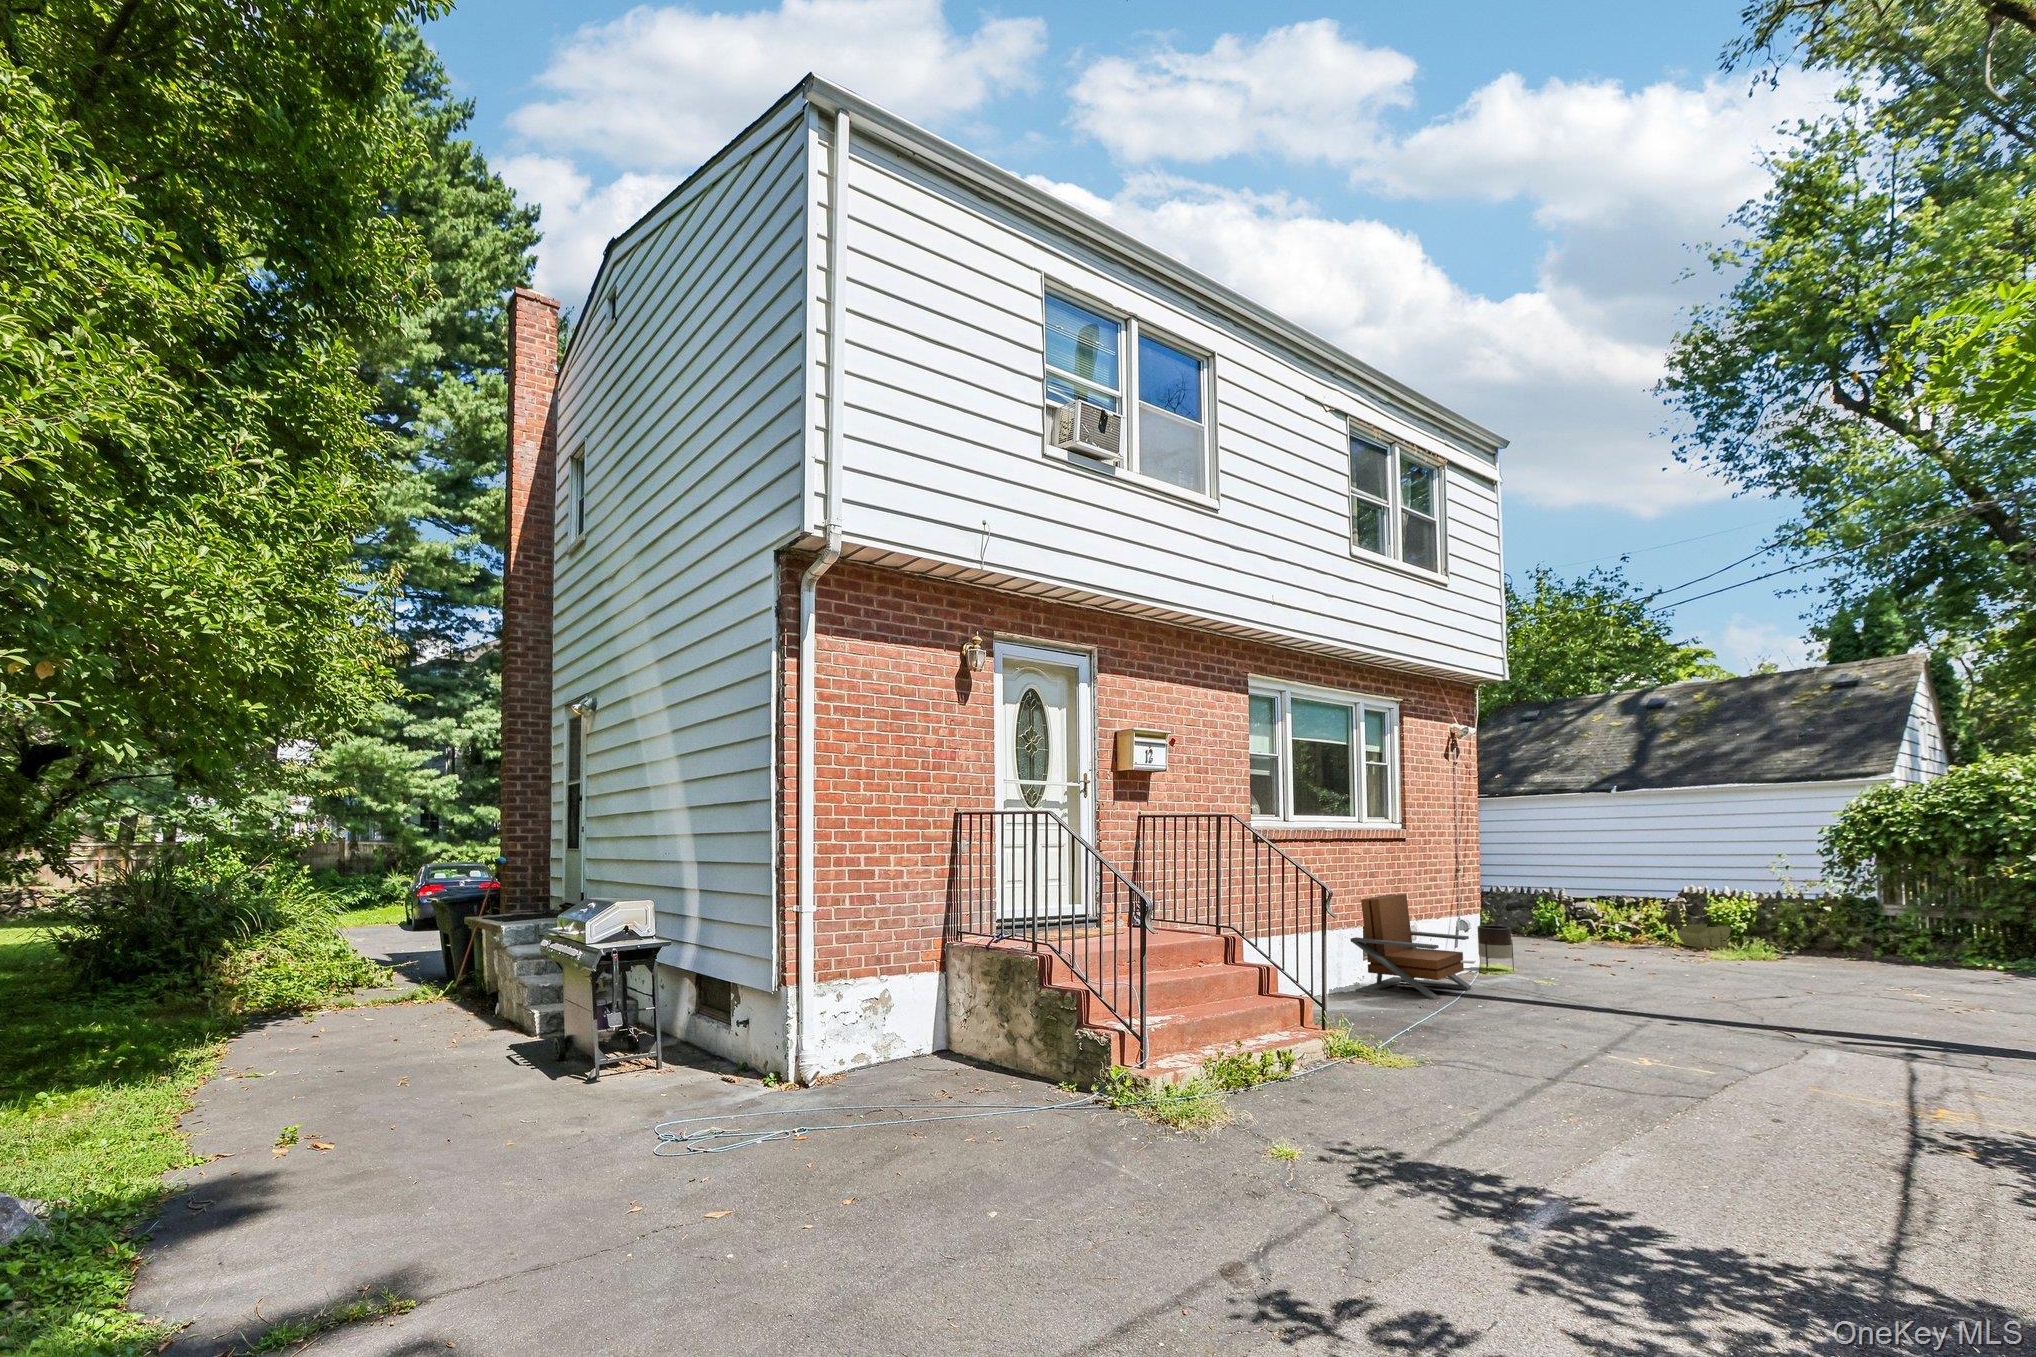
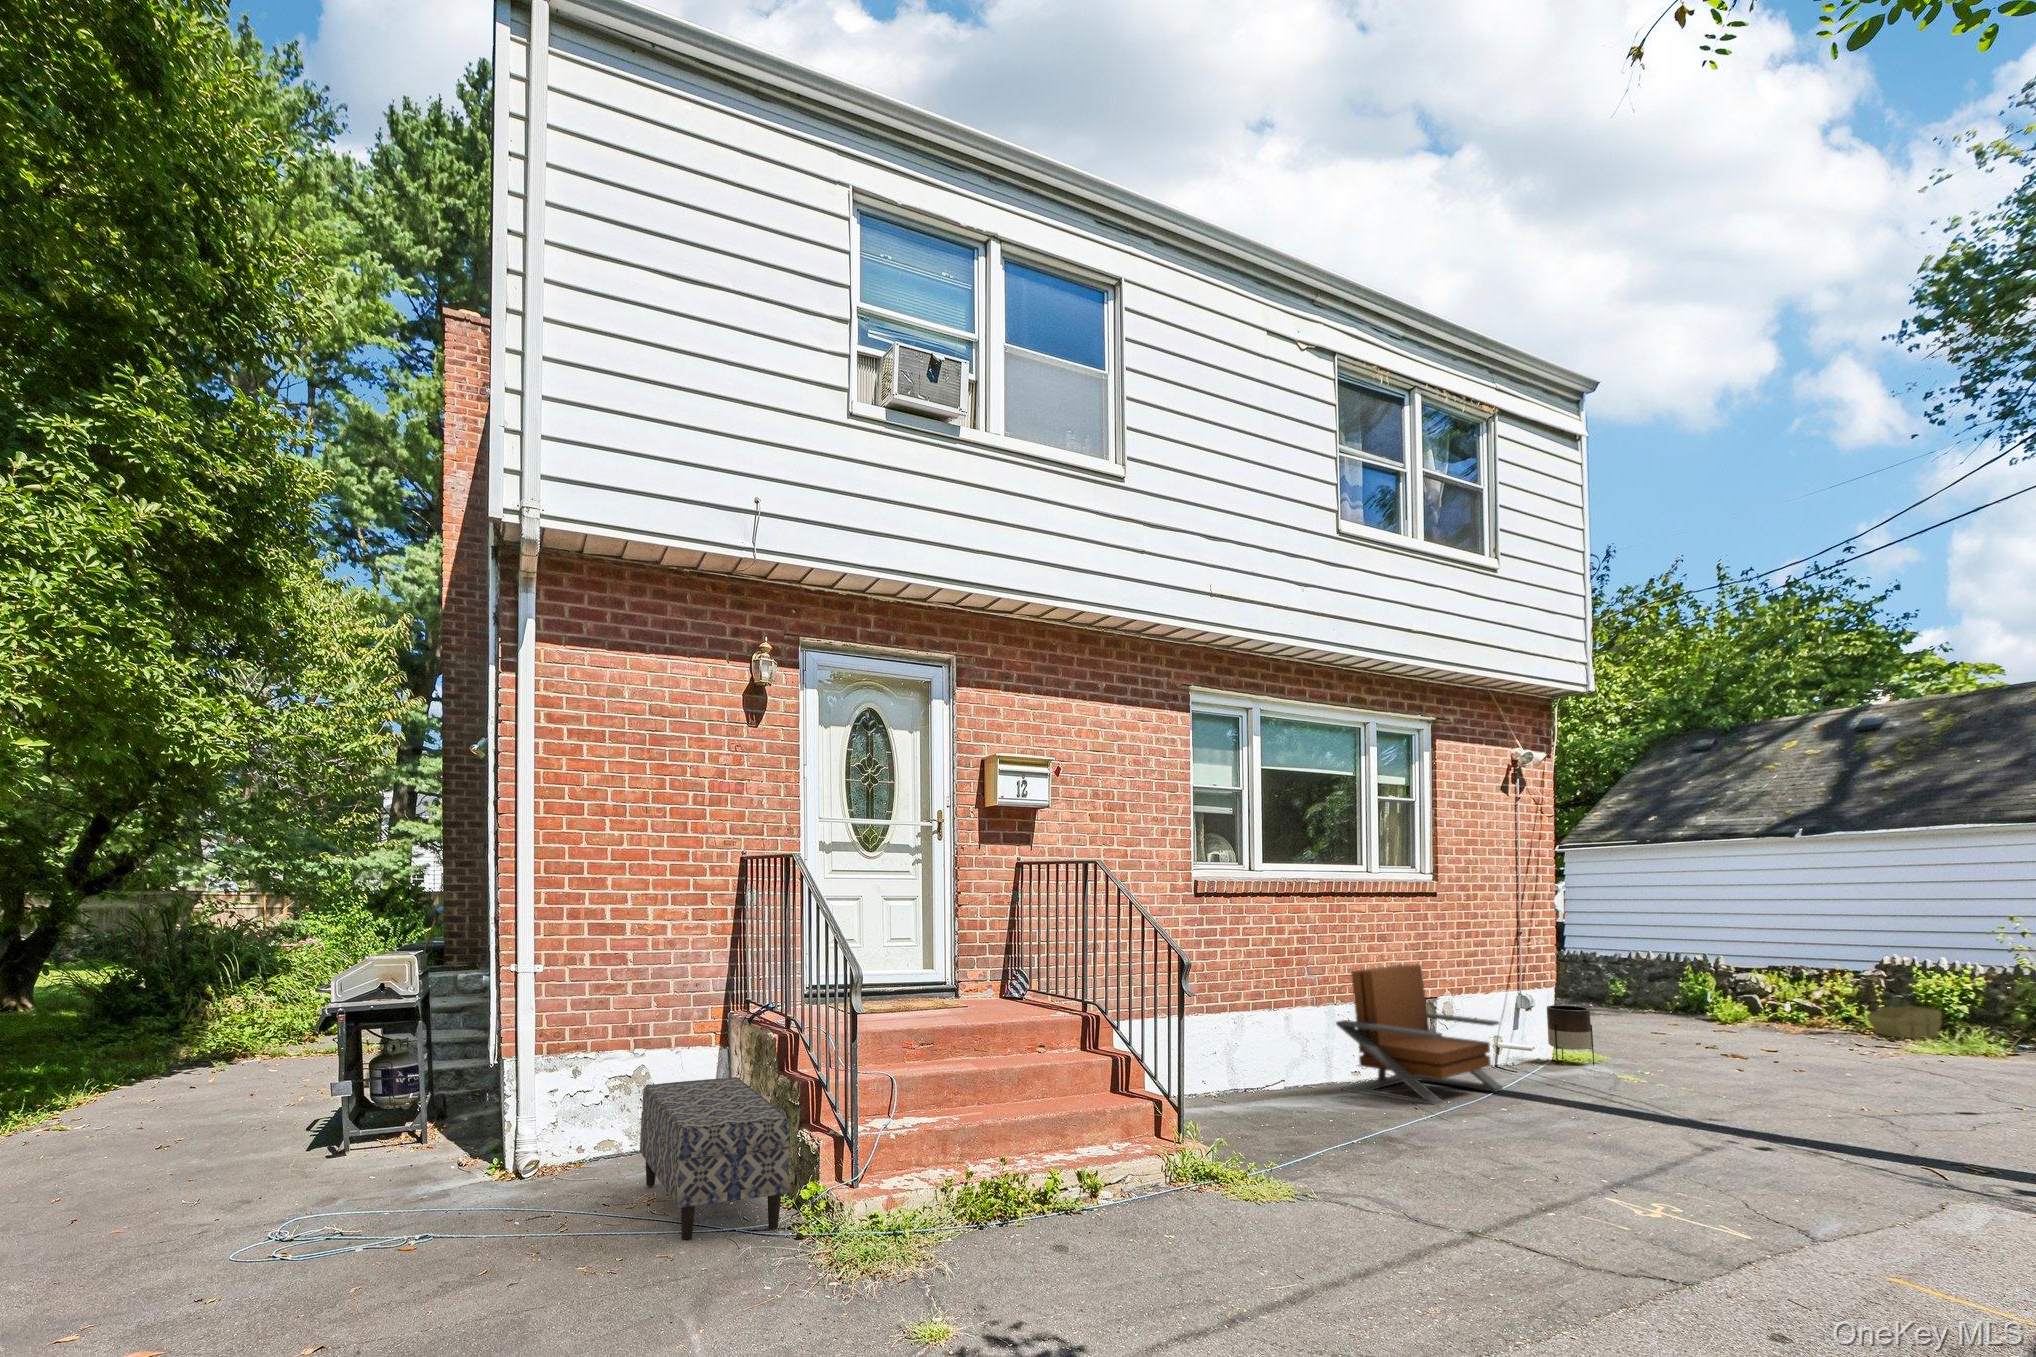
bench: none [913,984,1068,1107] -> present [640,1077,789,1241]

